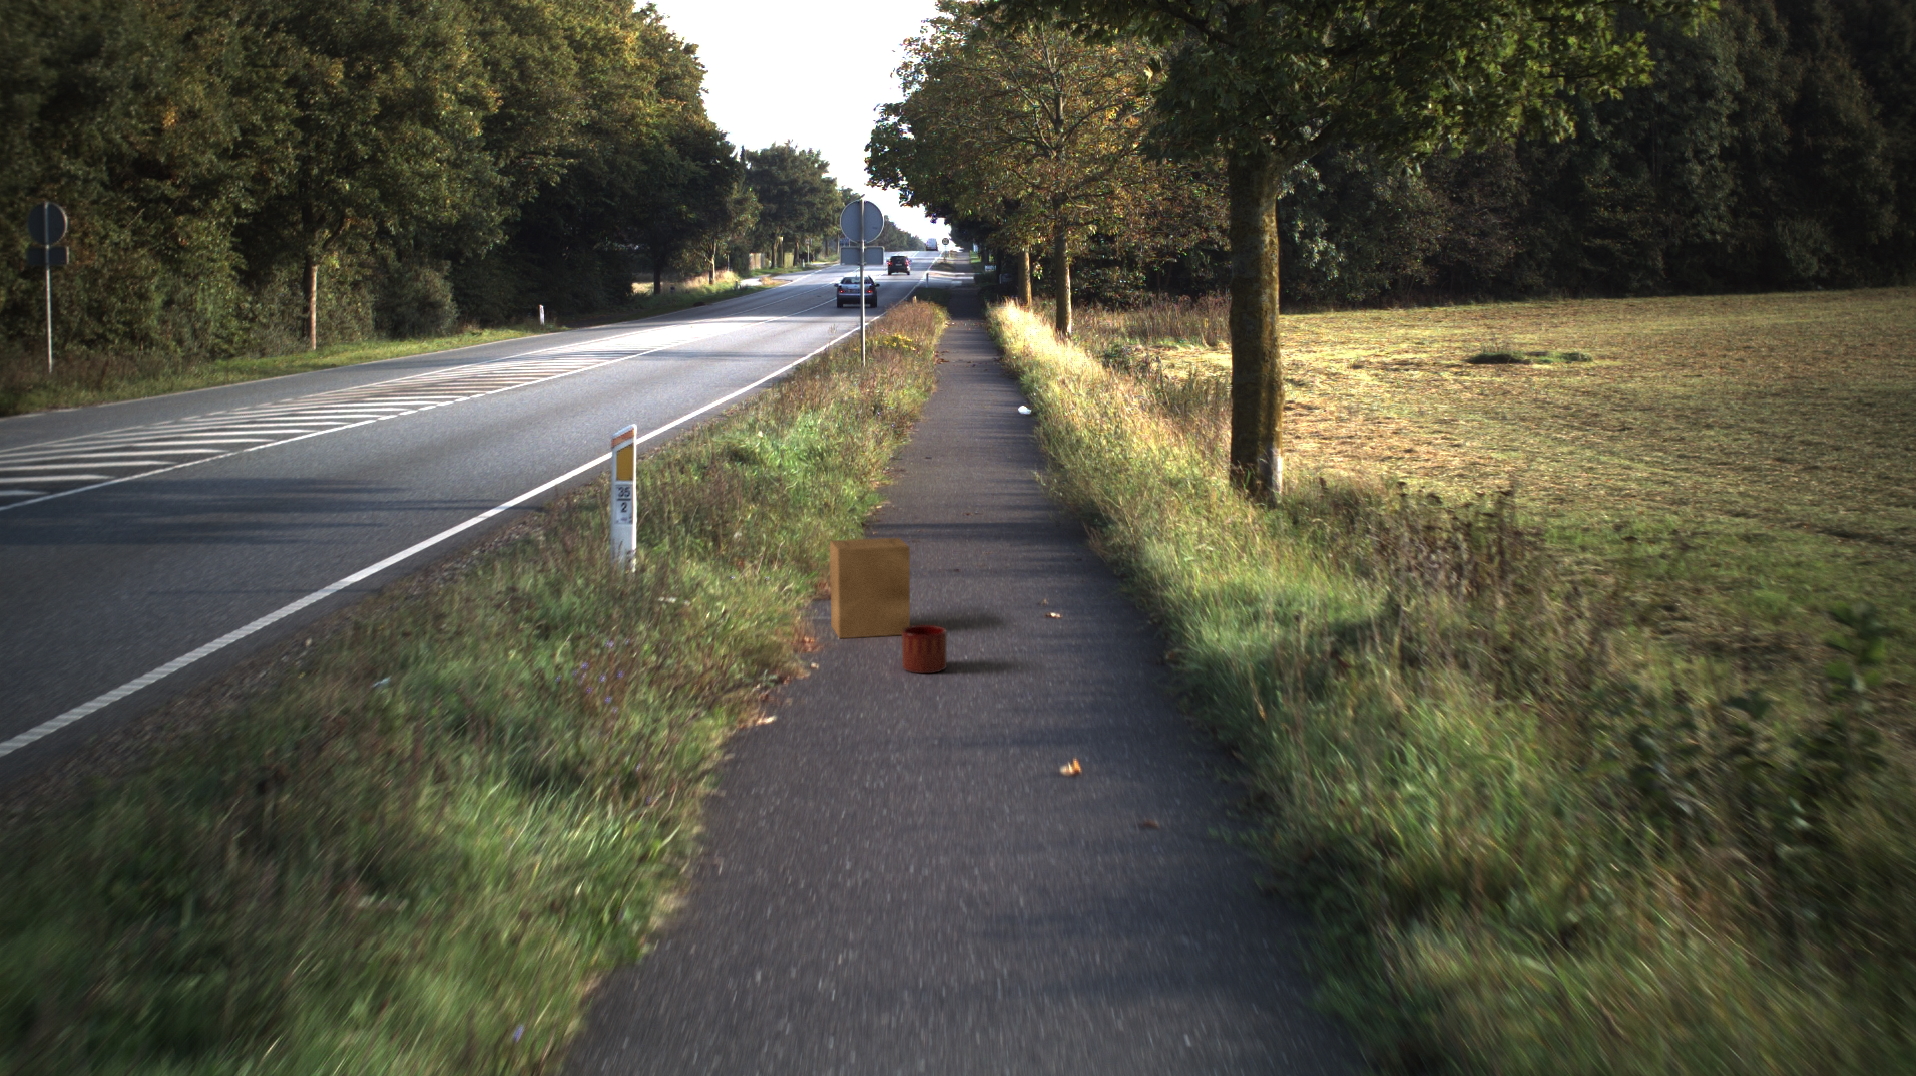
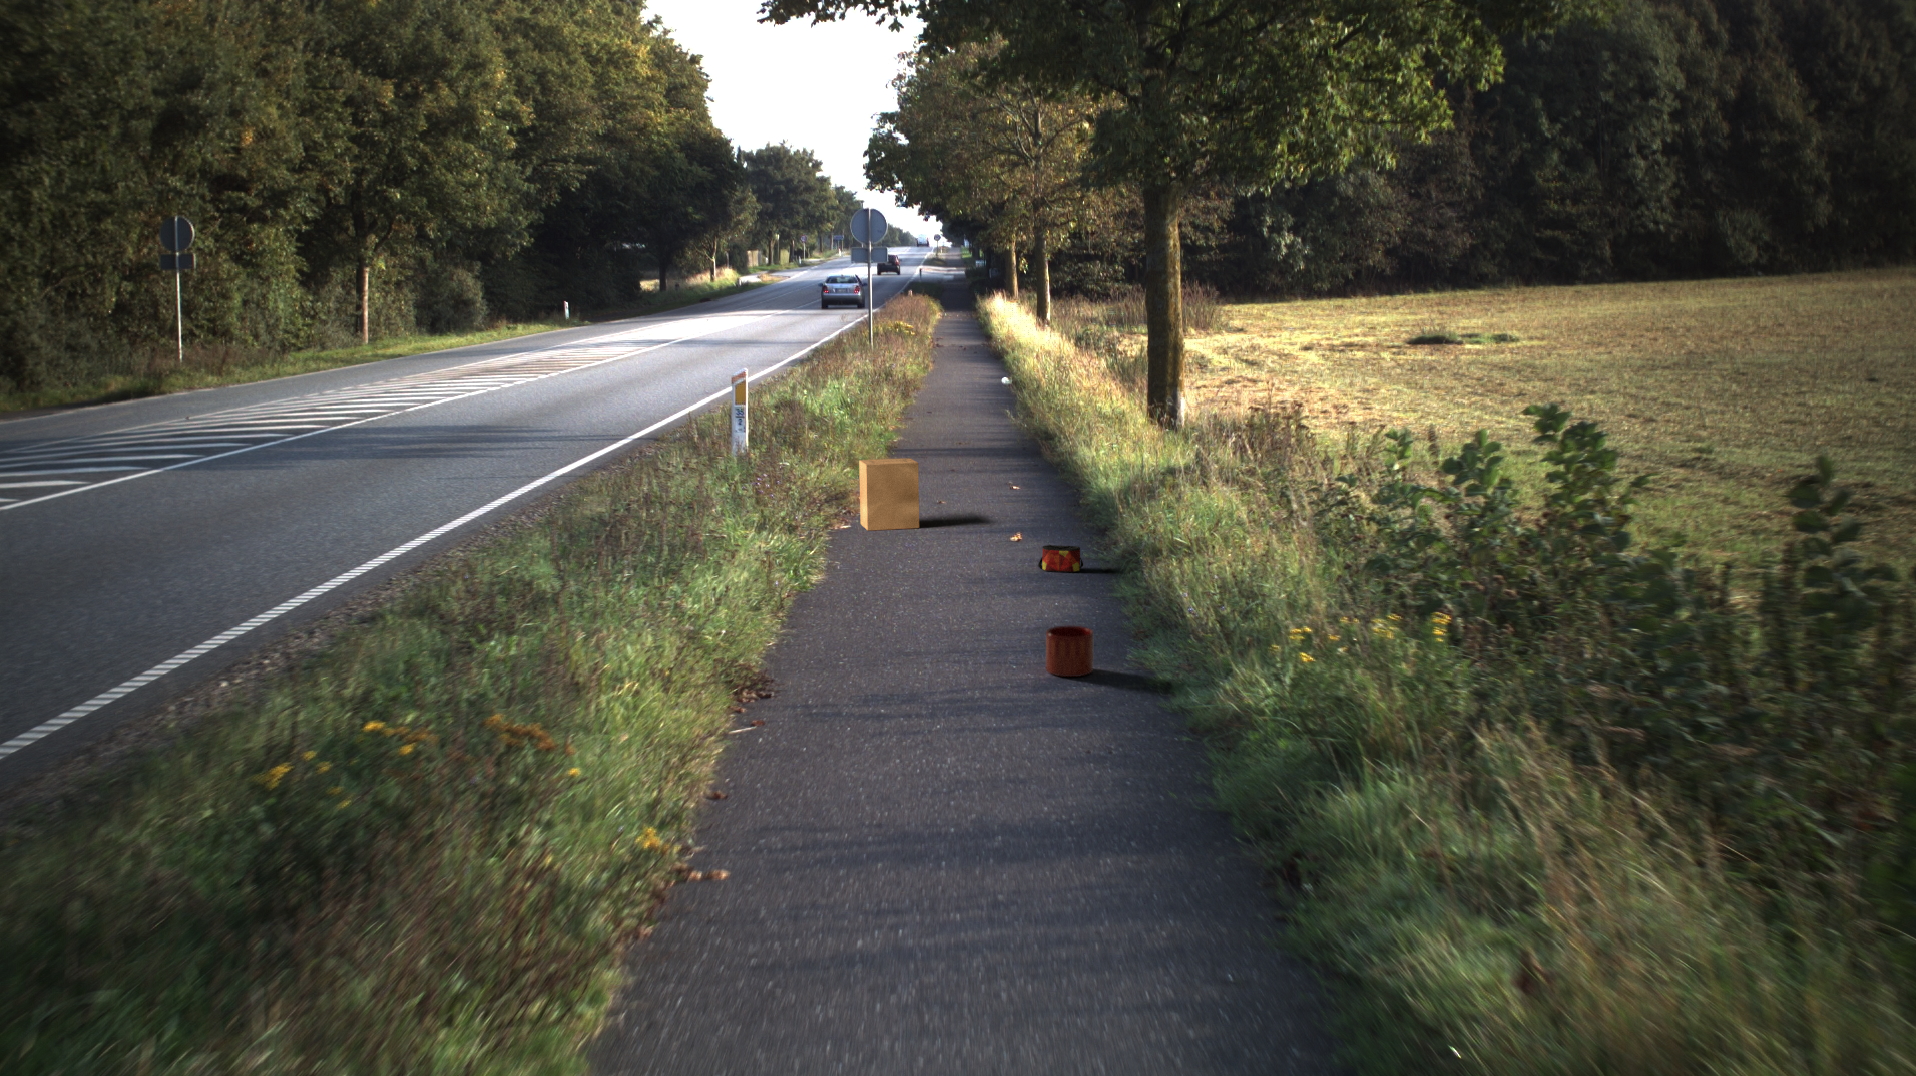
planter: present [902,625,947,673] -> present [1046,626,1093,677]
bag: none [1076,683,1141,725] -> present [1038,545,1083,572]

